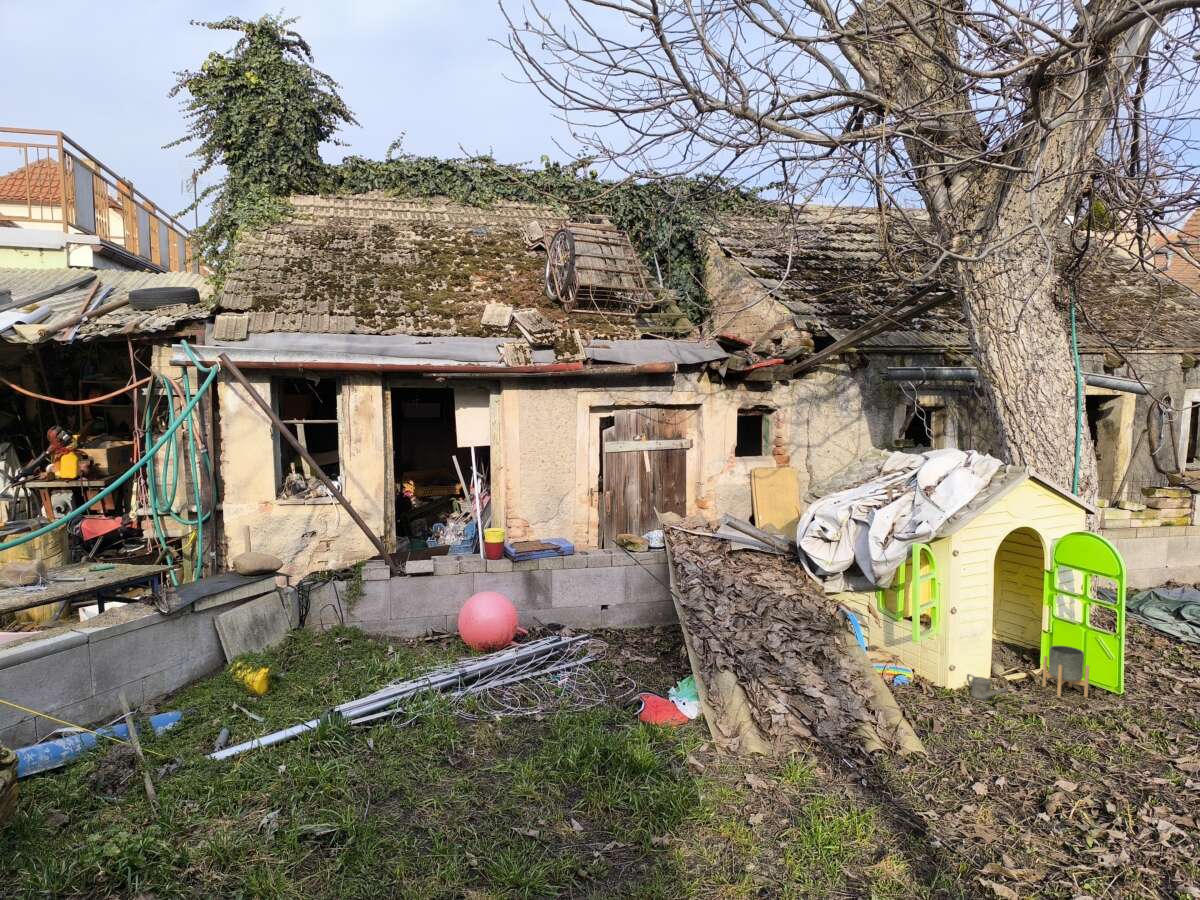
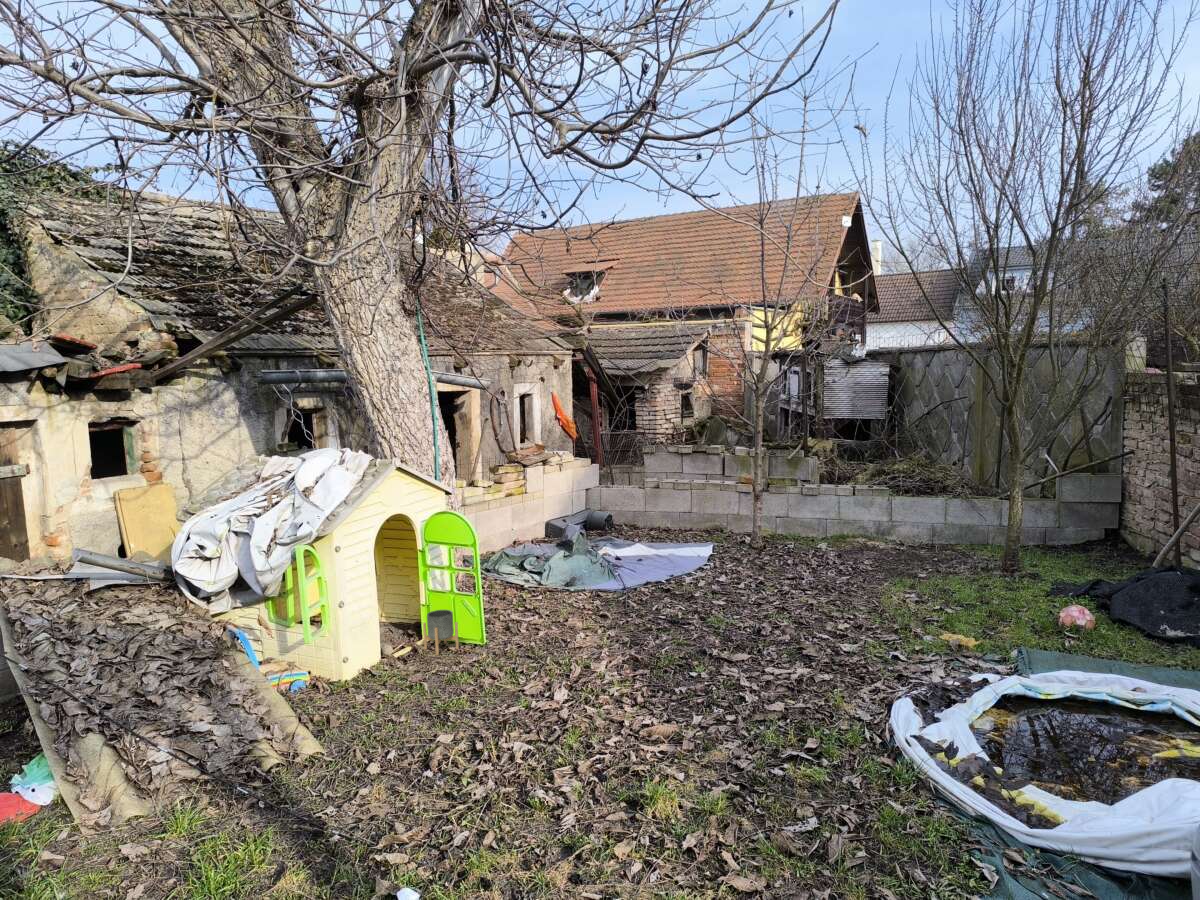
watering can: present [967,674,1007,700] -> none [360,657,396,679]

